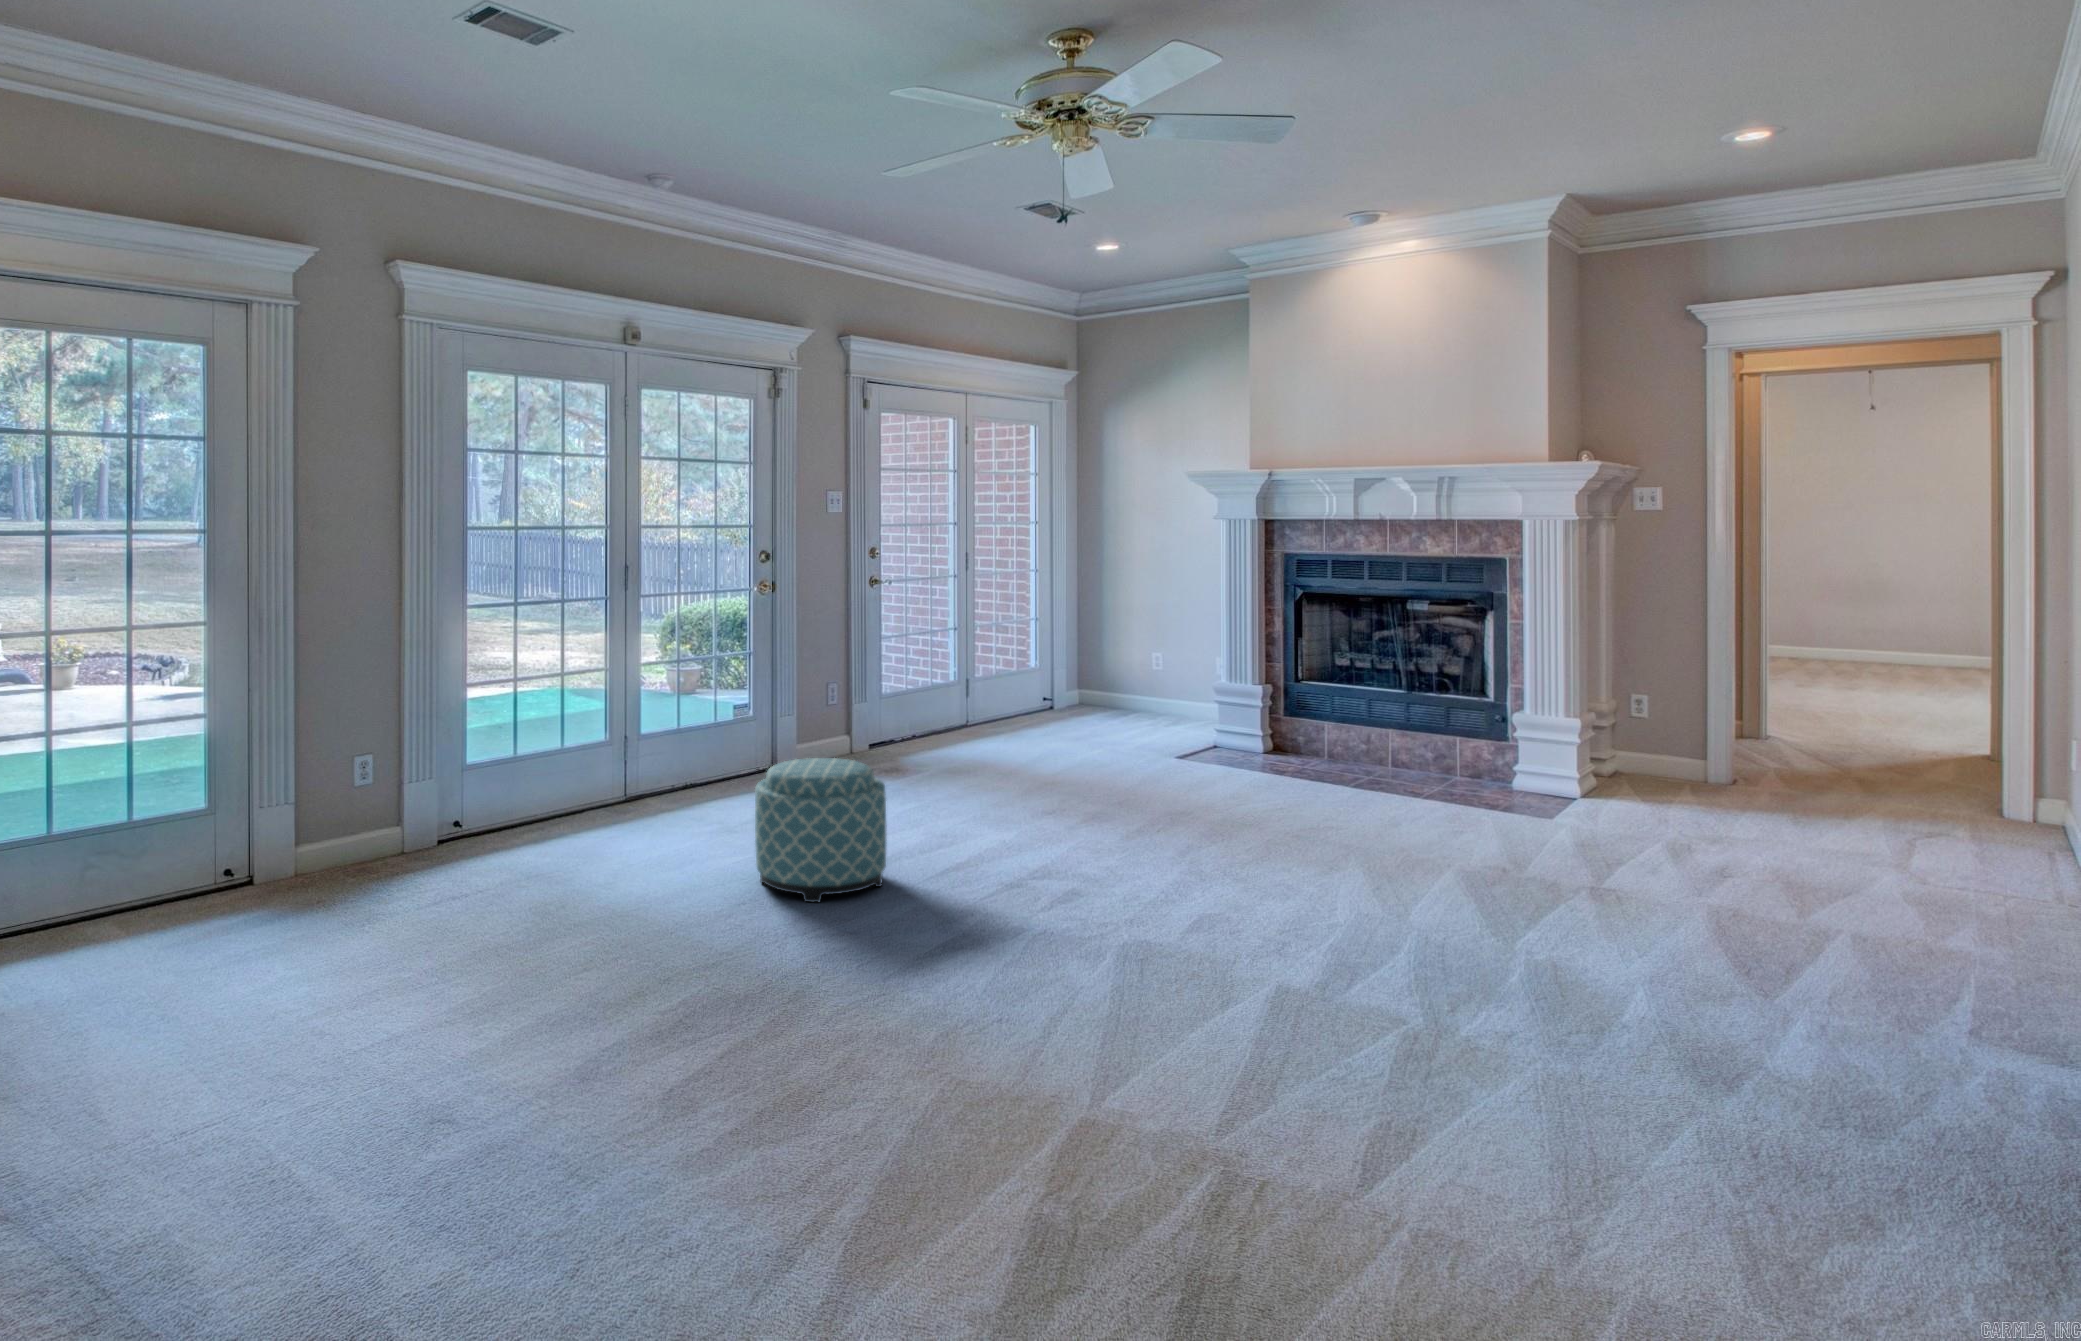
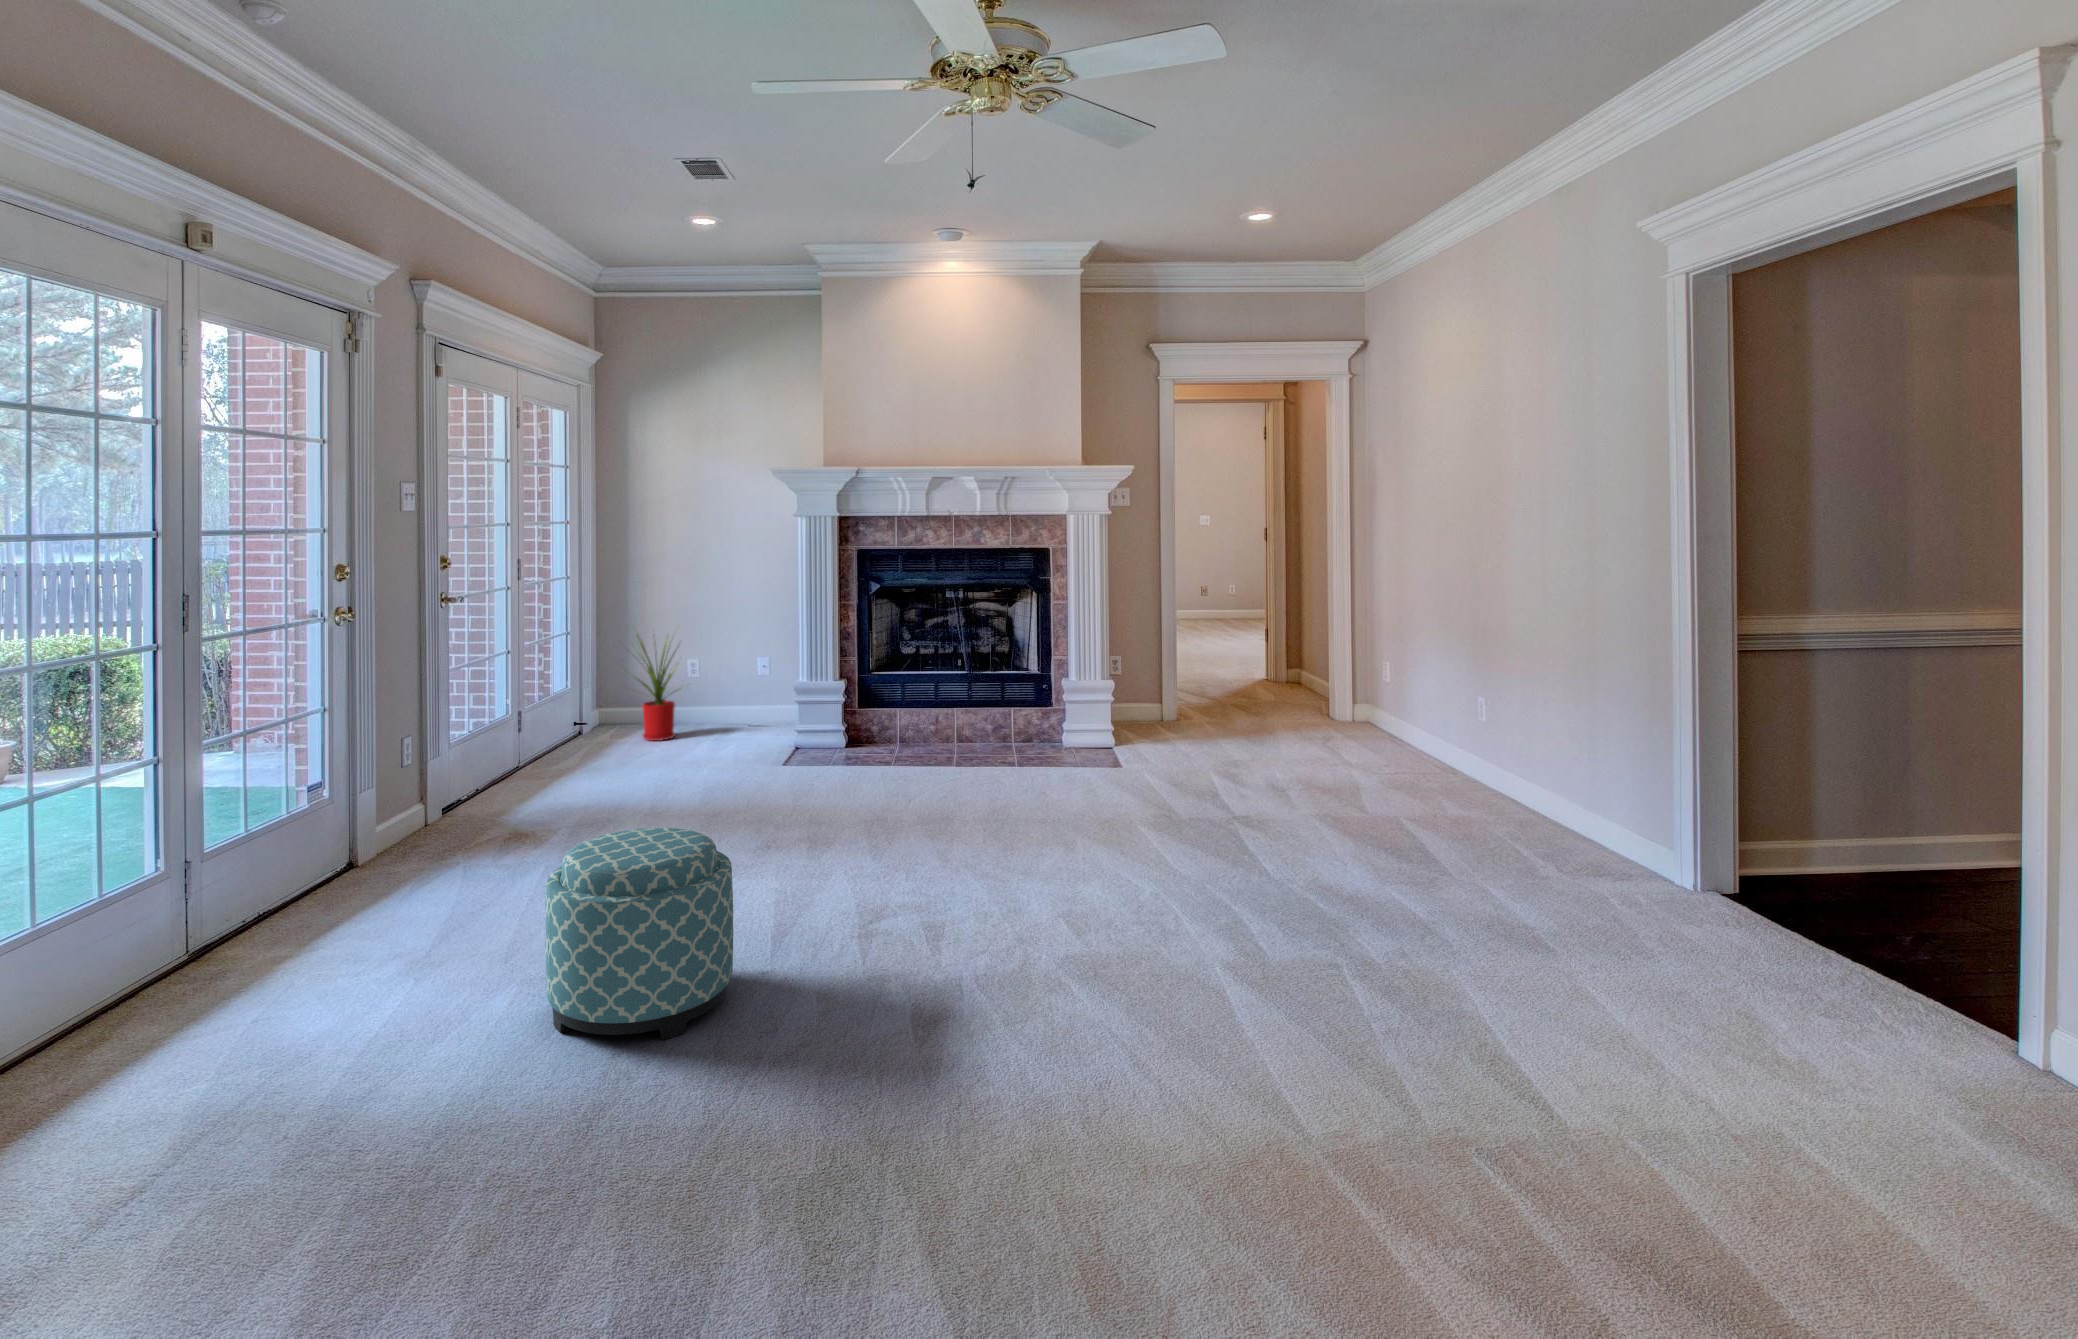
house plant: none [1062,615,1148,727] -> present [618,634,680,741]

